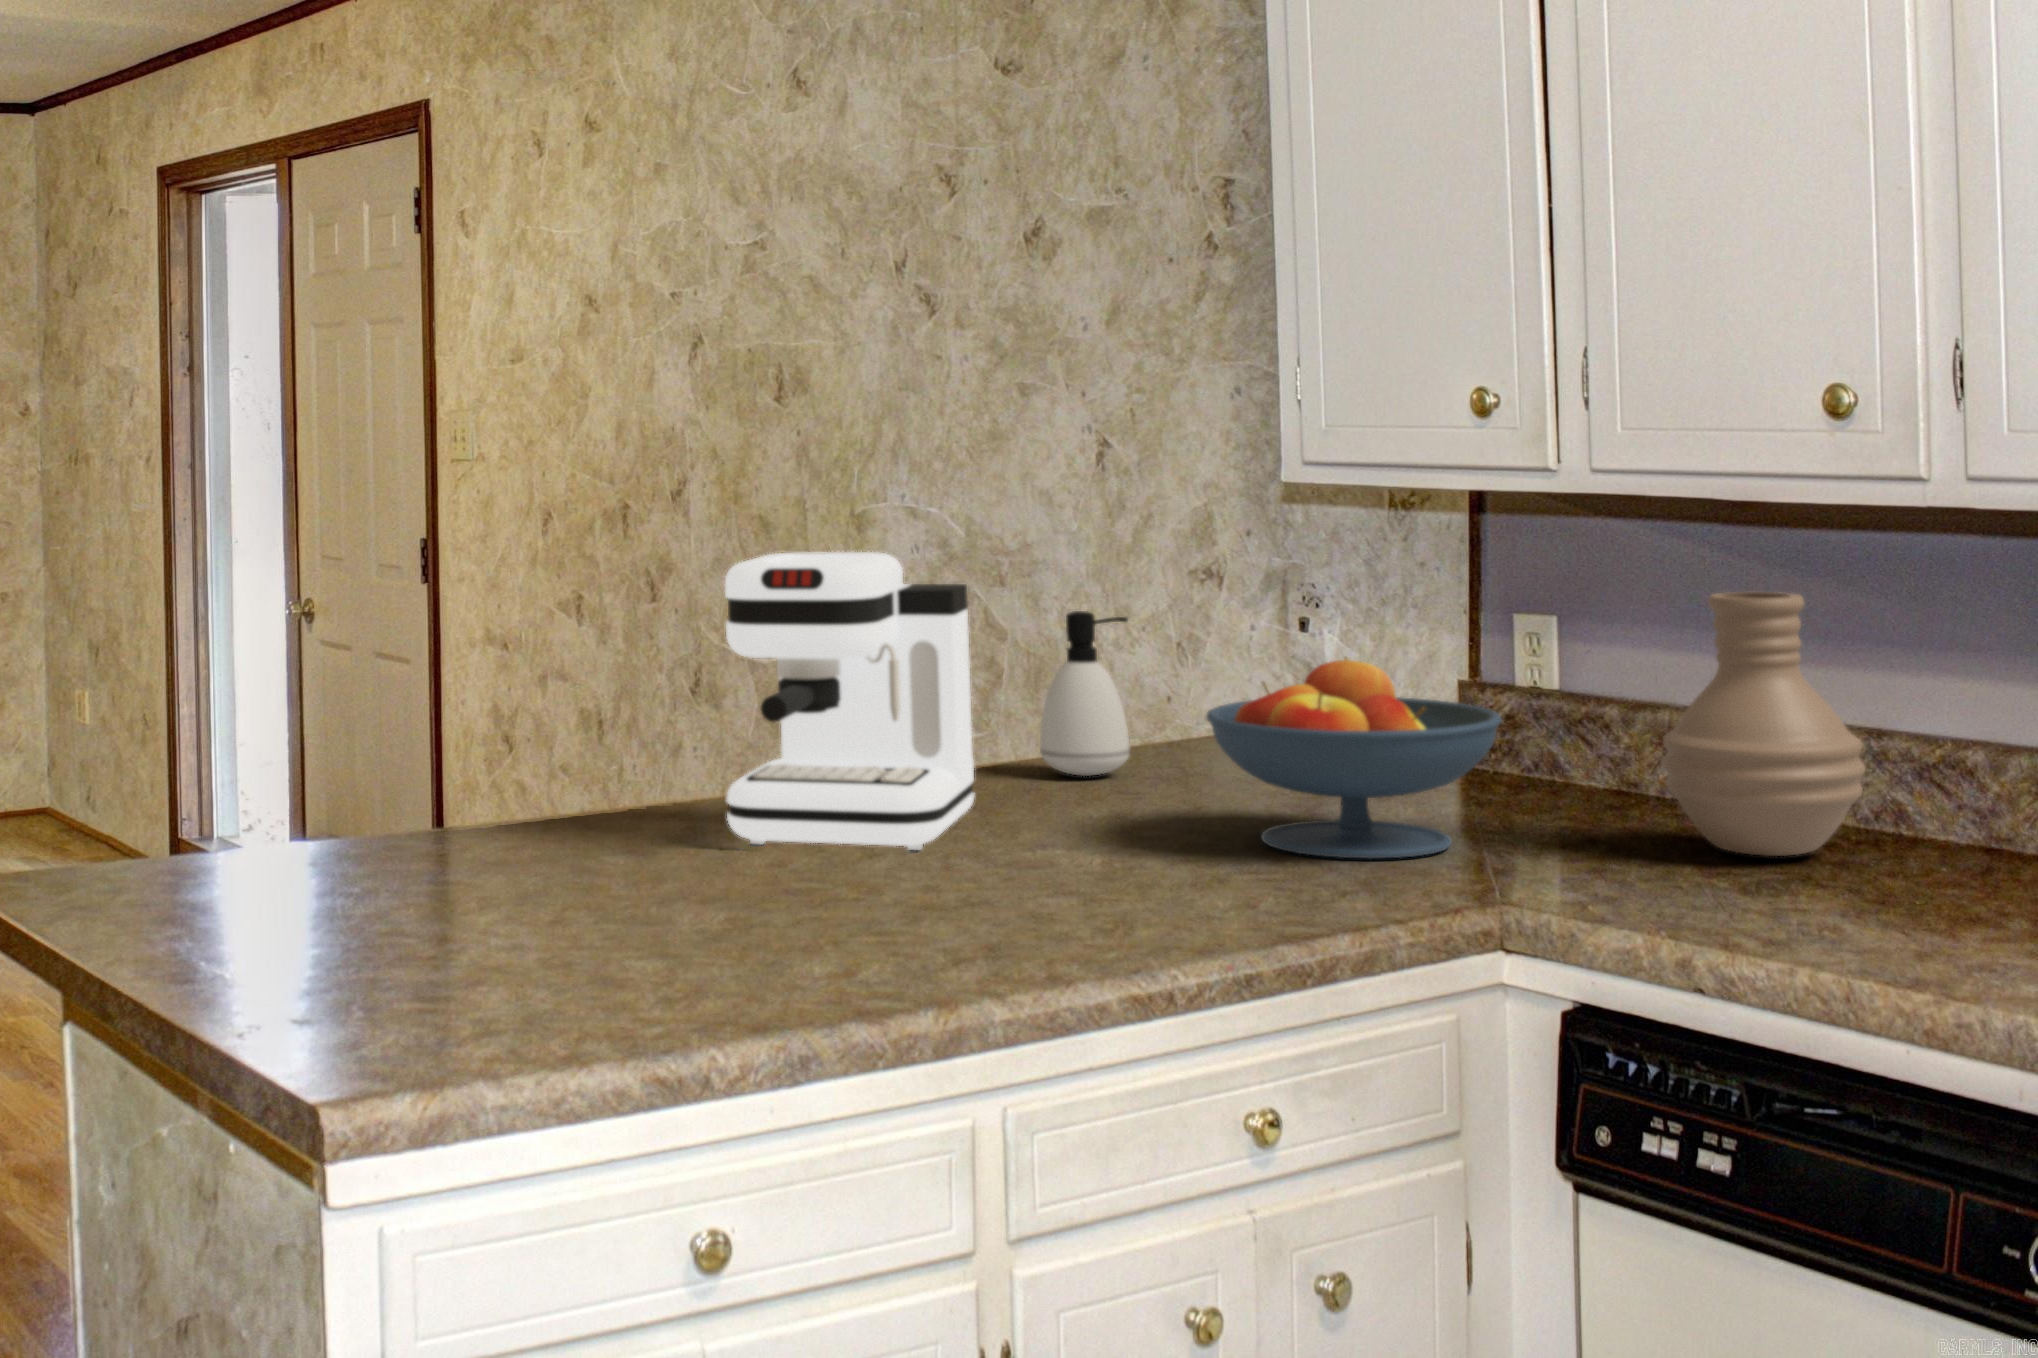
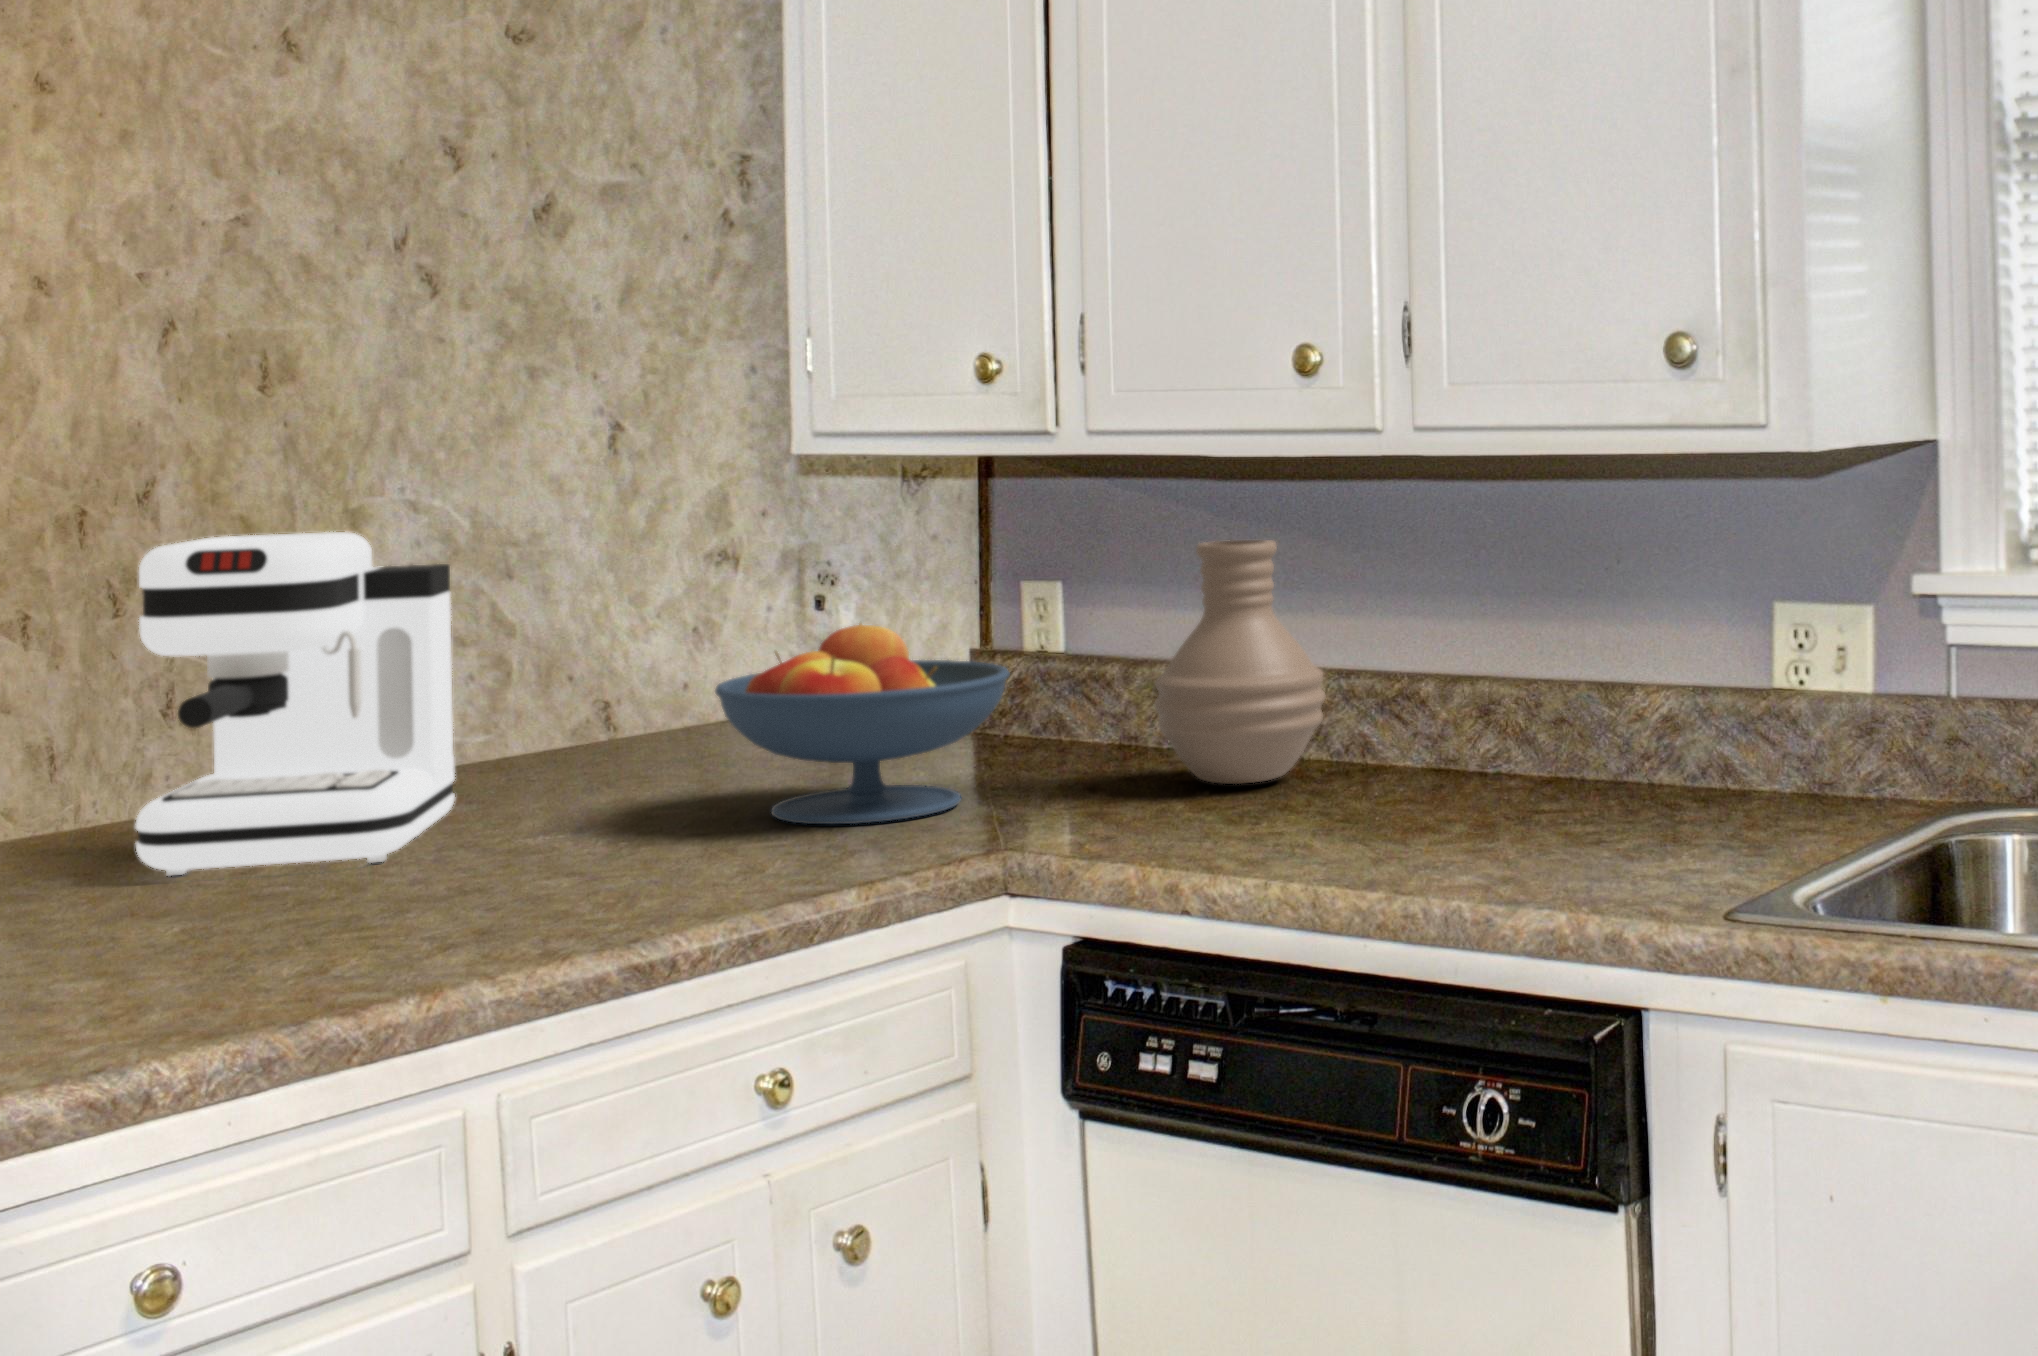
soap dispenser: present [1040,611,1130,776] -> none [539,595,639,769]

